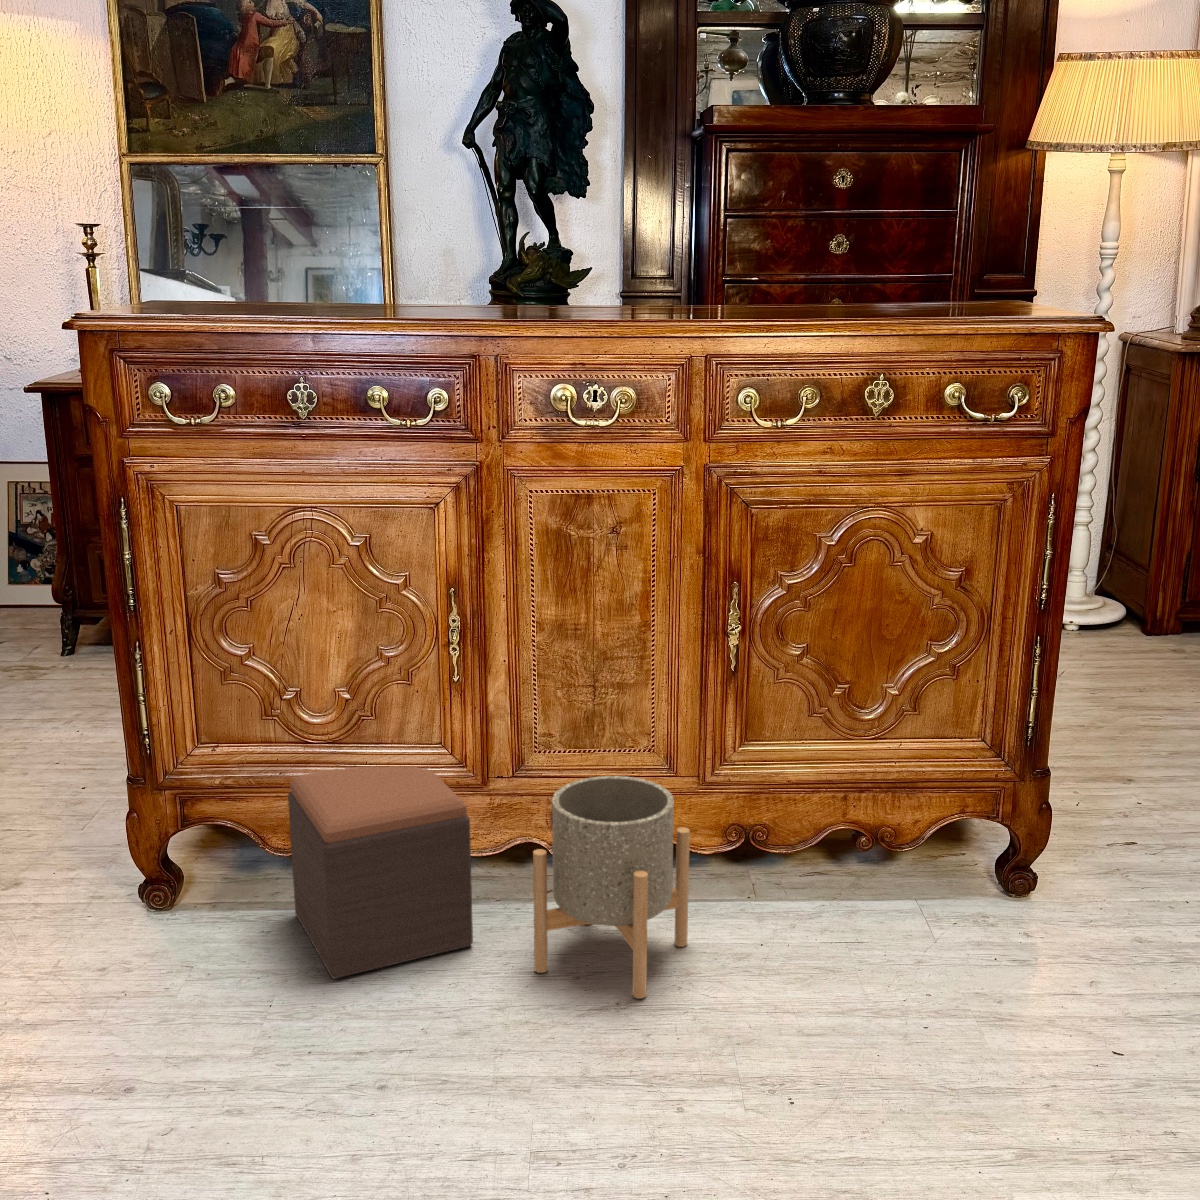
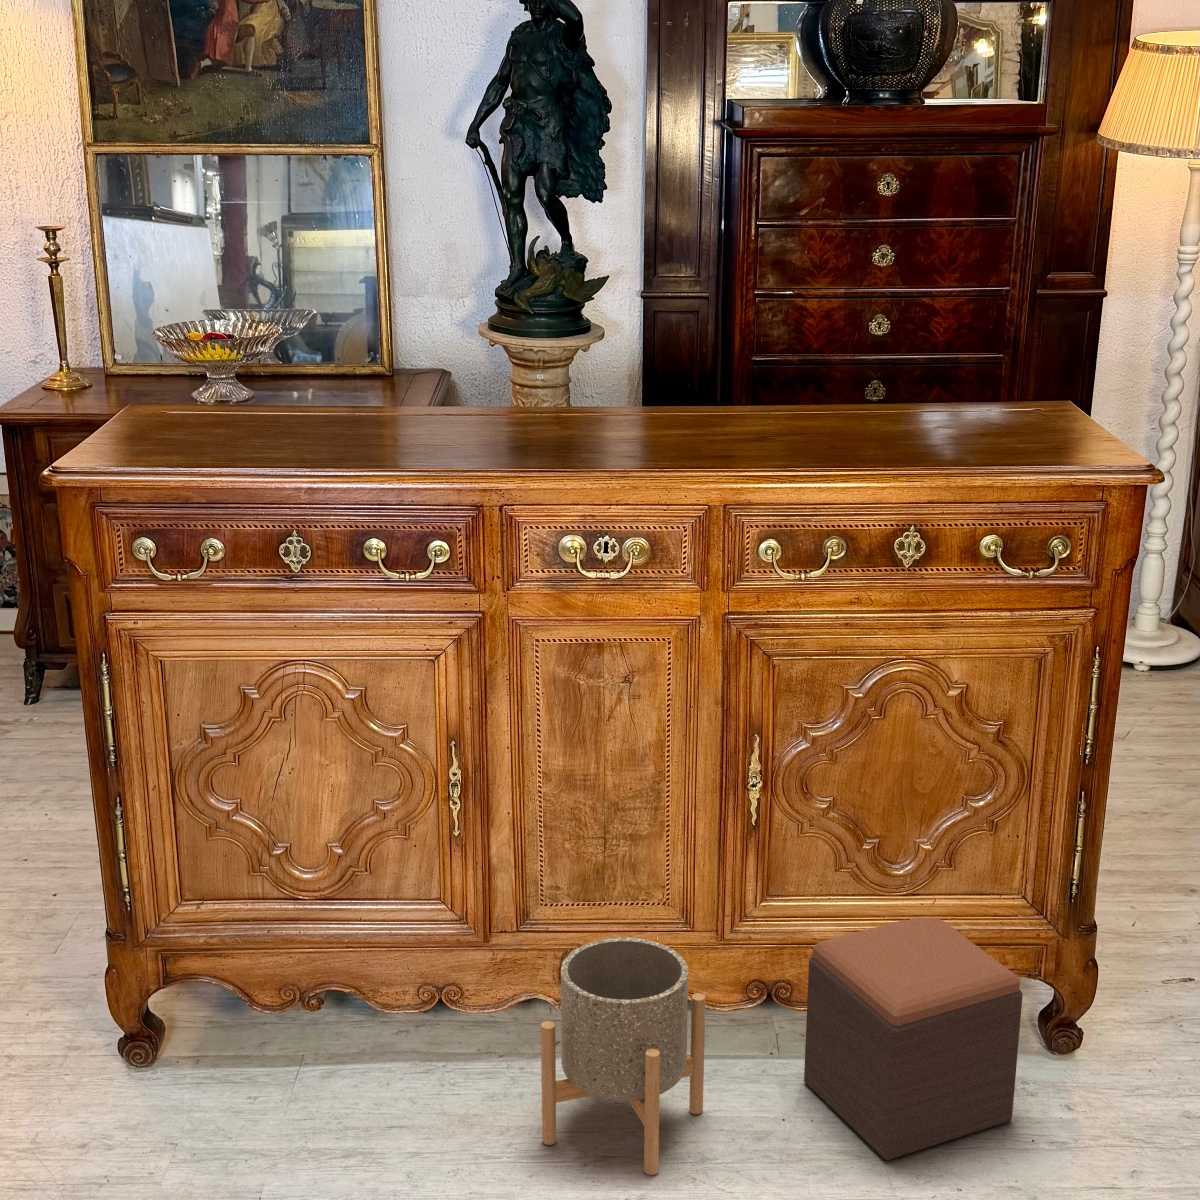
footstool: present [288,767,473,979] -> present [804,918,1023,1160]

